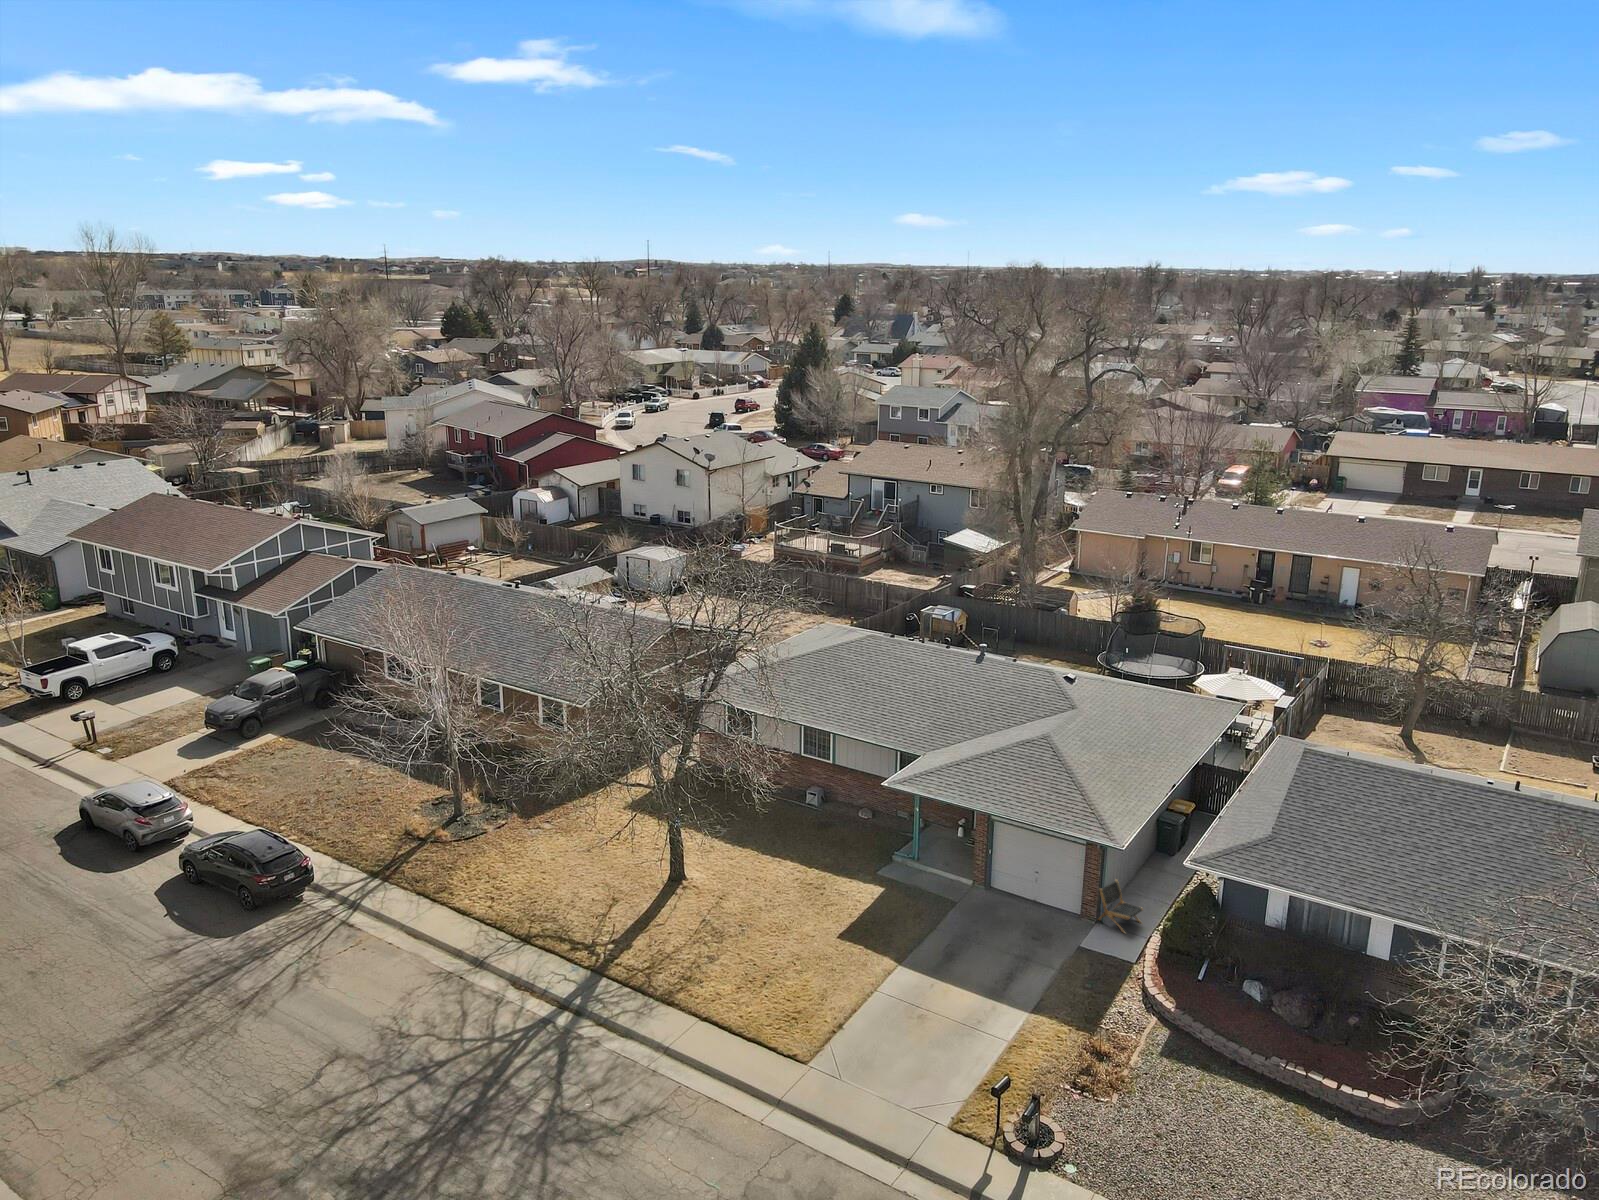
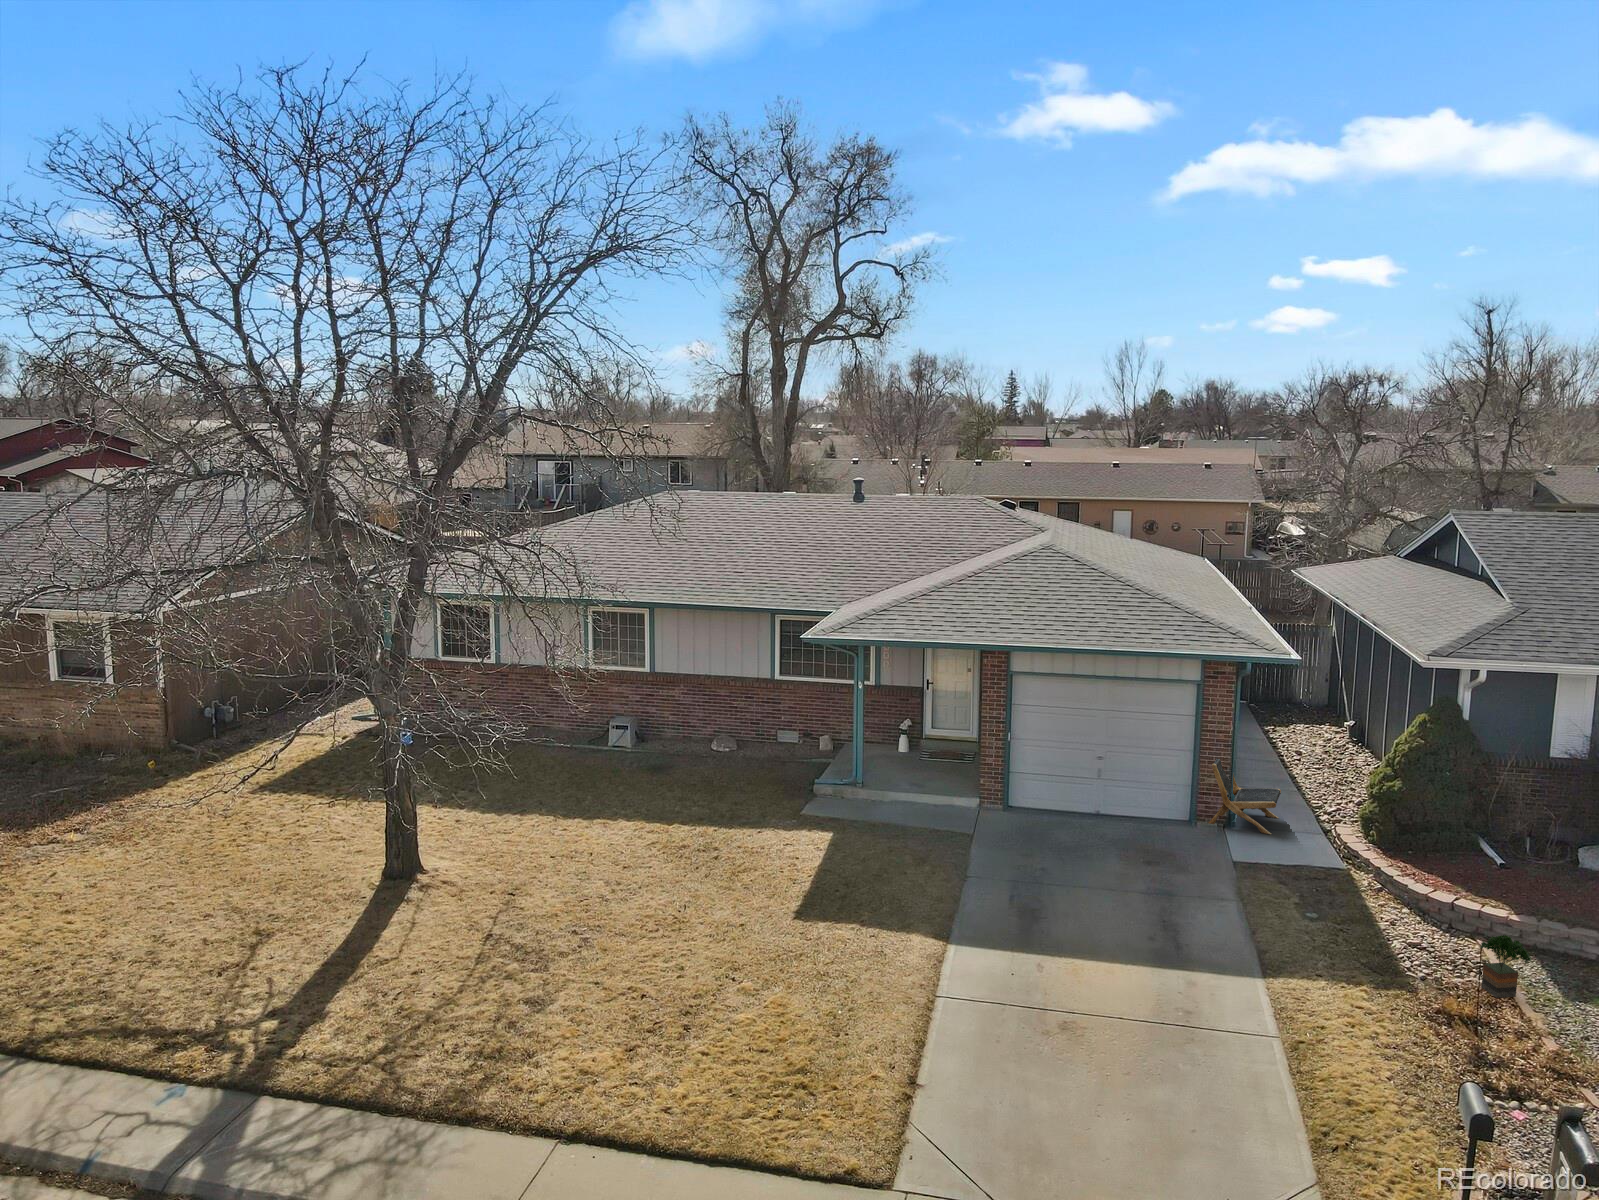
potted tree: none [1136,1019,1156,1050] -> present [1480,935,1531,998]

